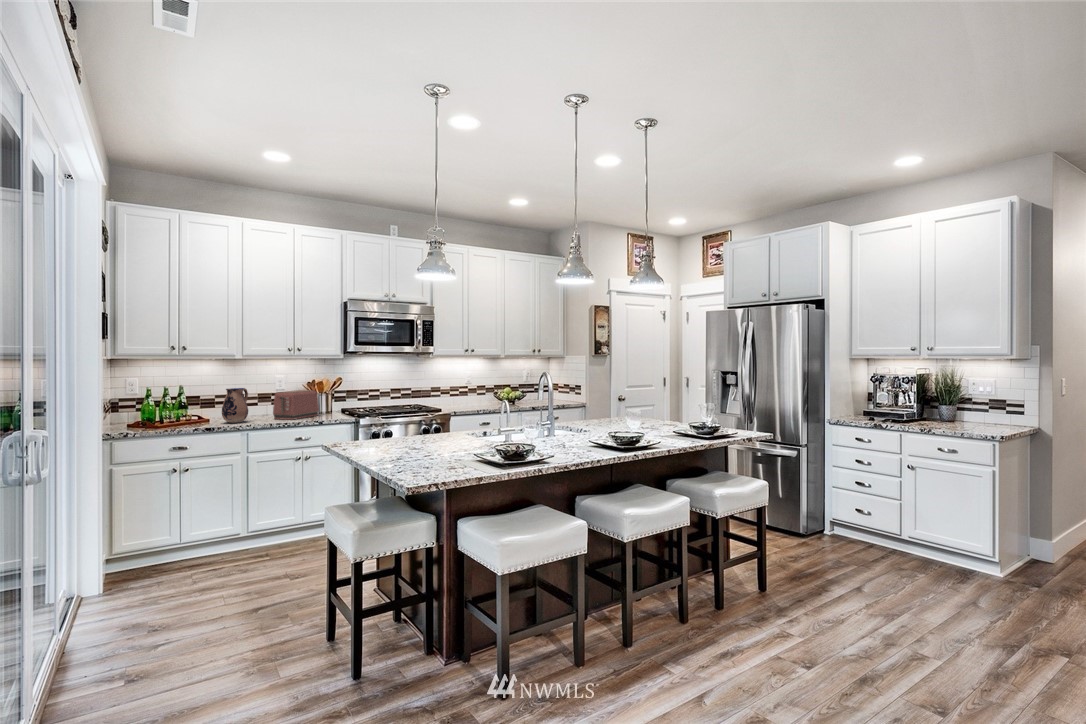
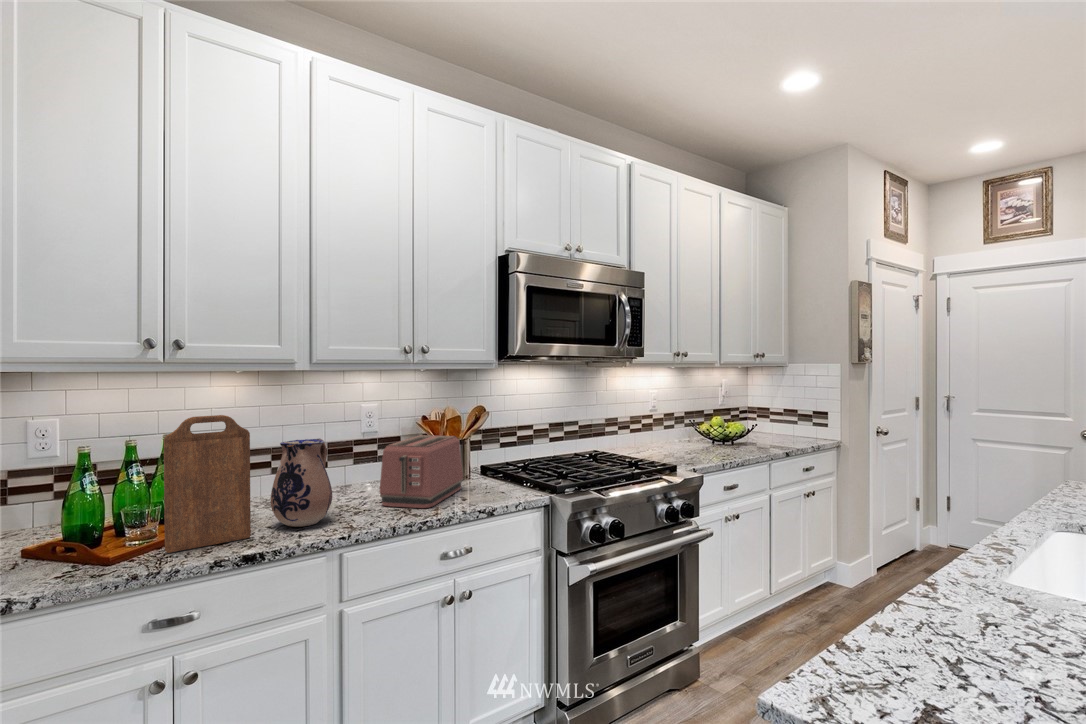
cutting board: none [178,376,212,427] -> present [164,415,251,553]

